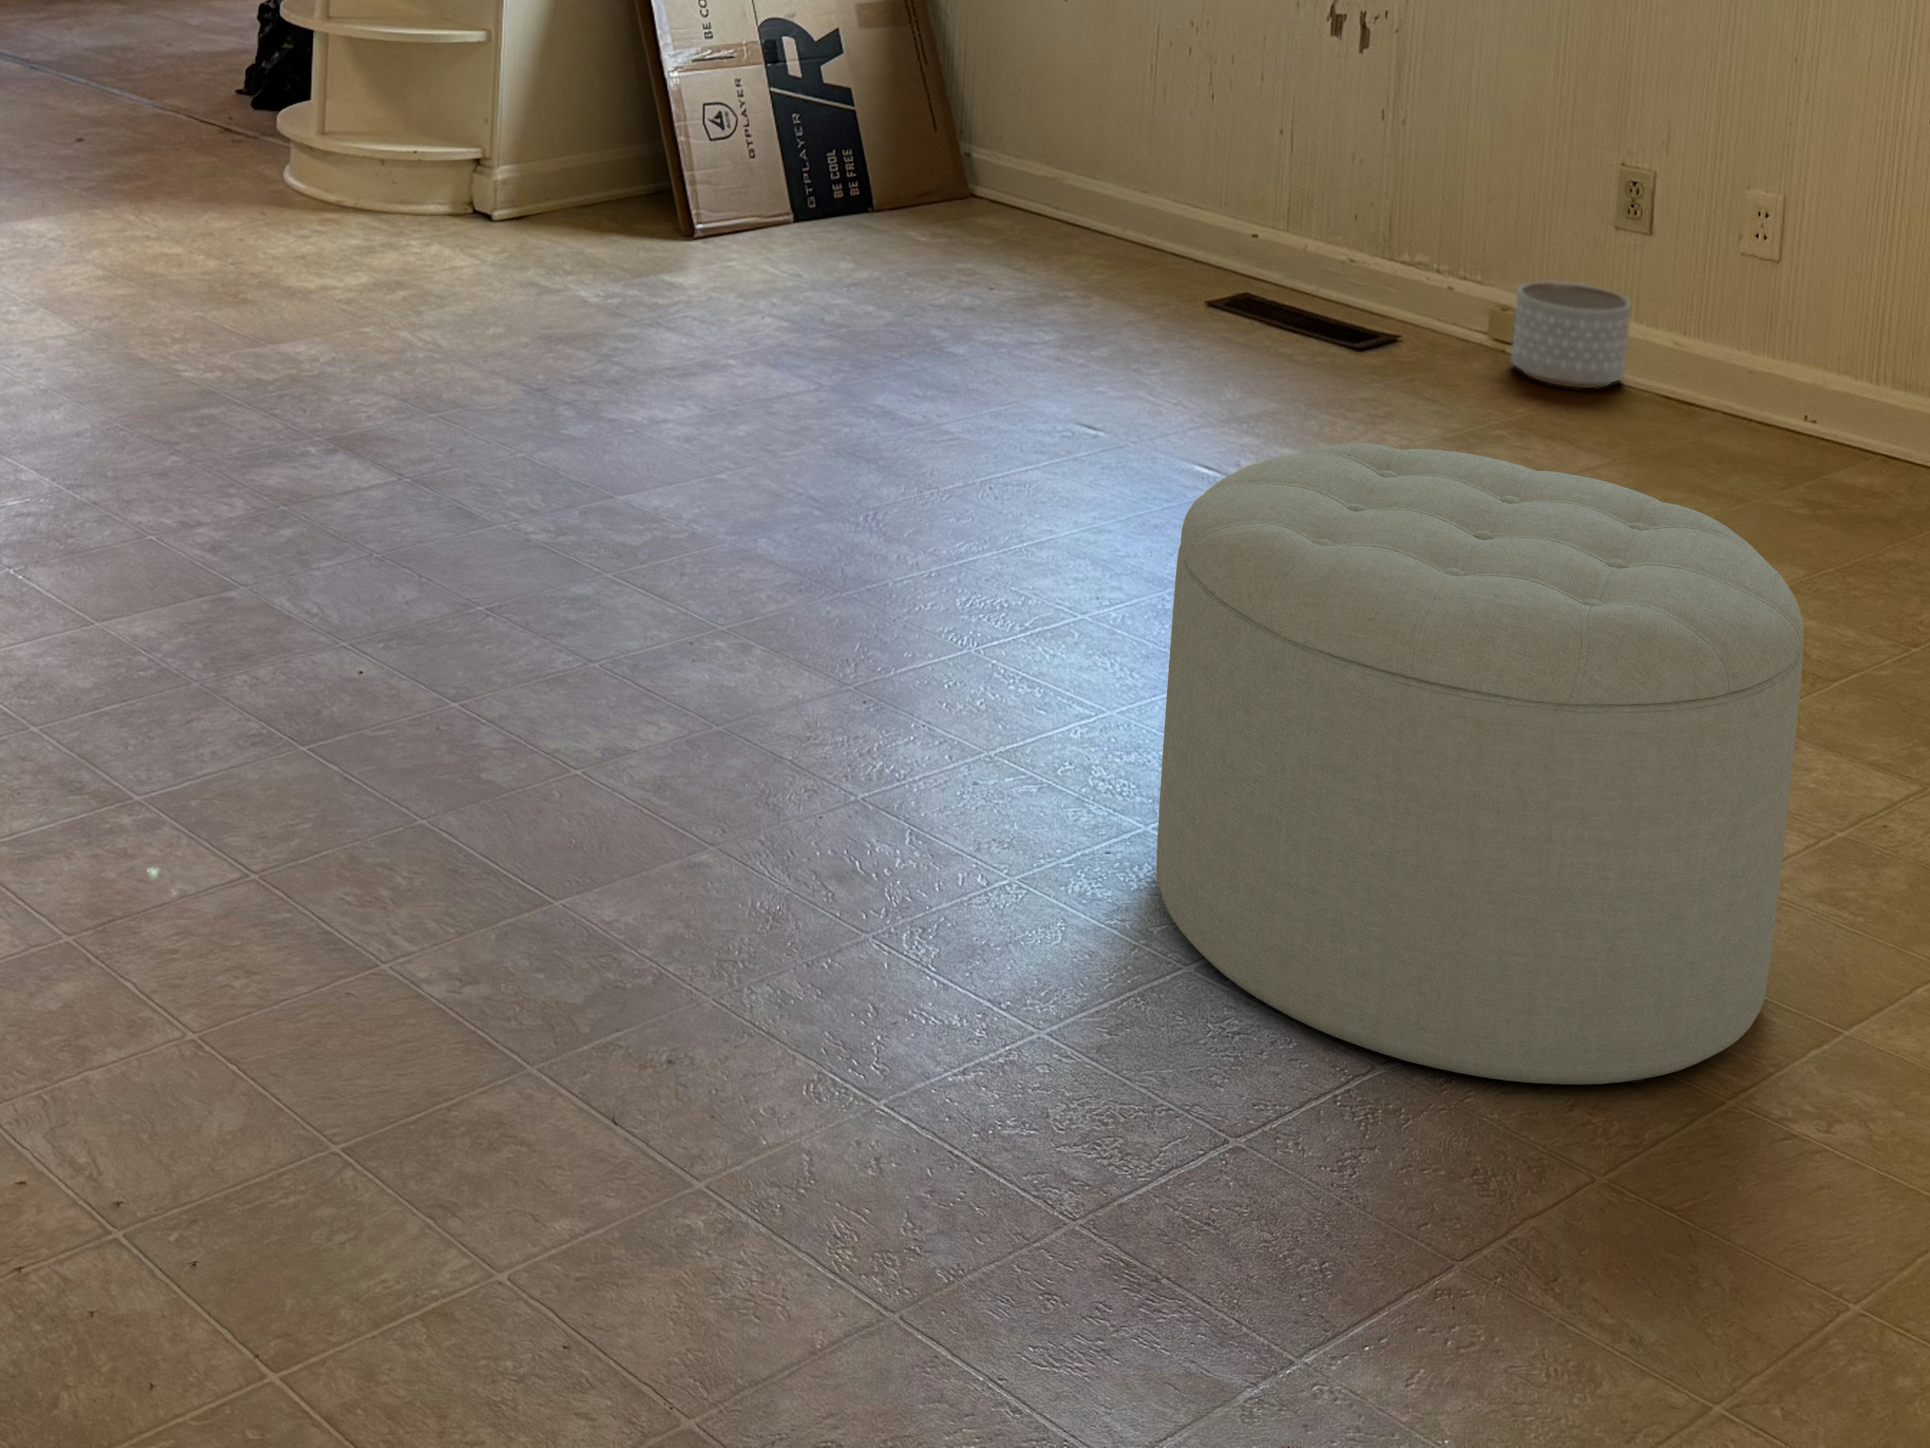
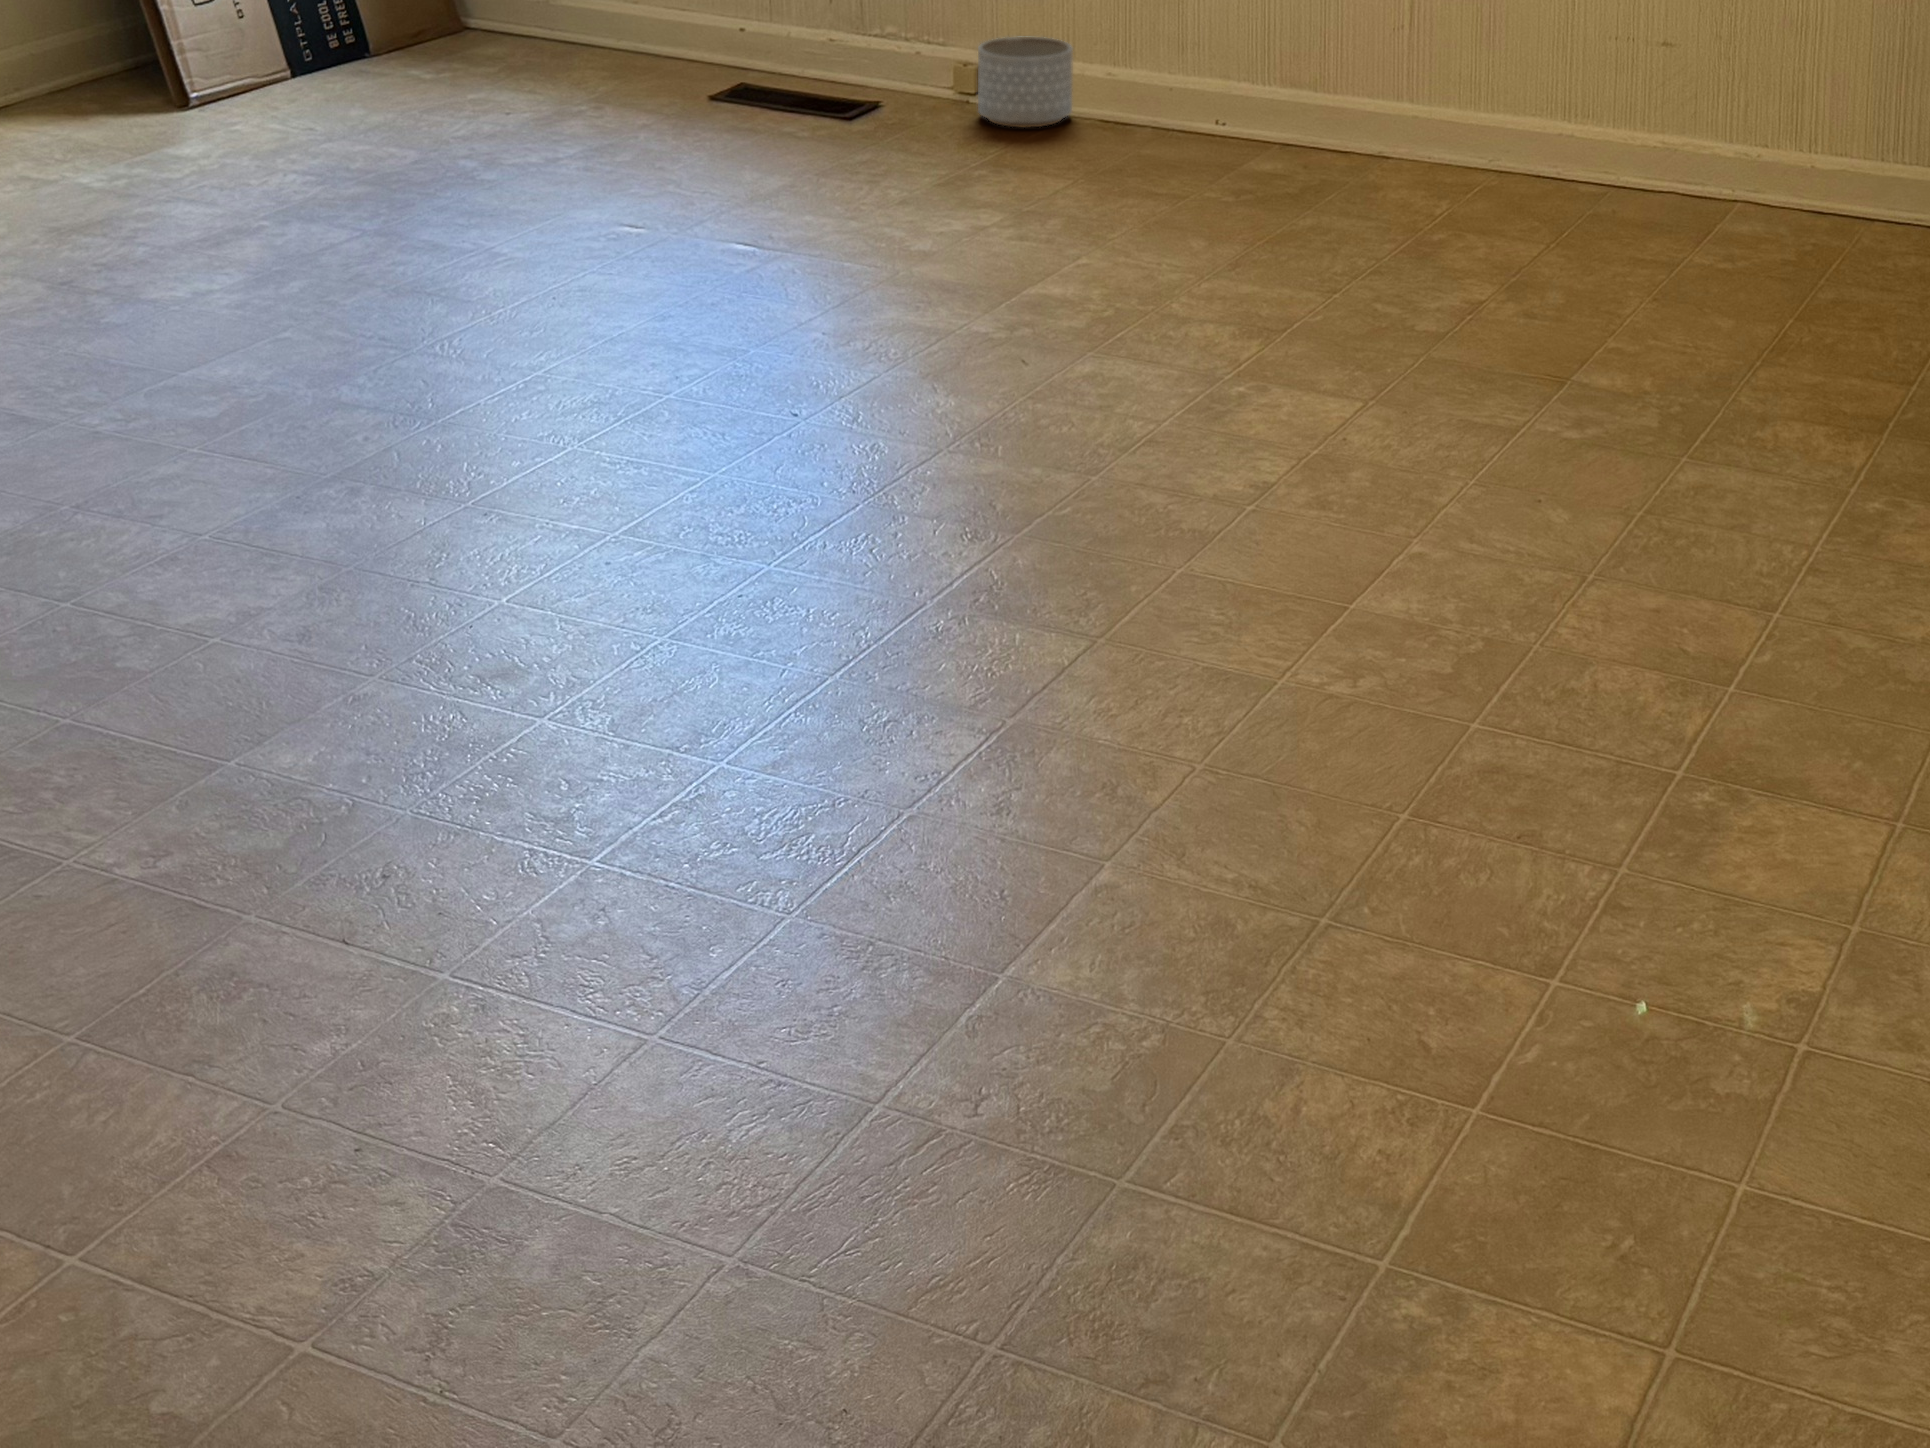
ottoman: present [1157,443,1804,1084] -> none [757,180,1256,686]

